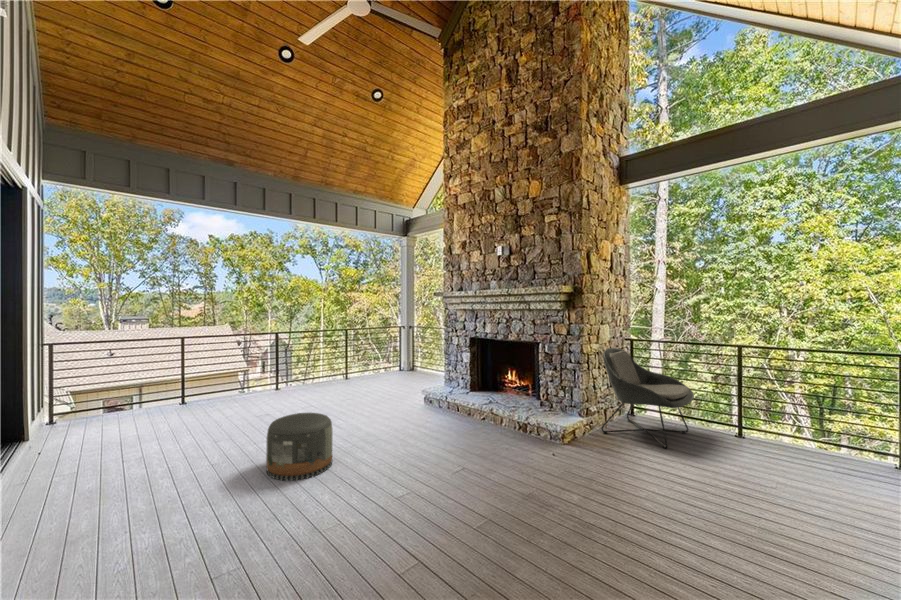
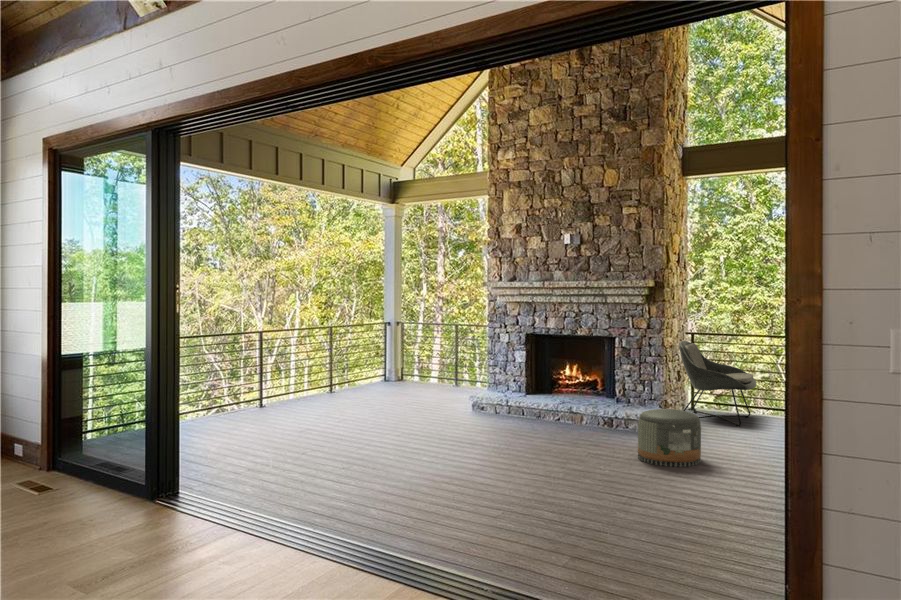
pouf: present [266,413,333,481] -> present [638,409,701,467]

